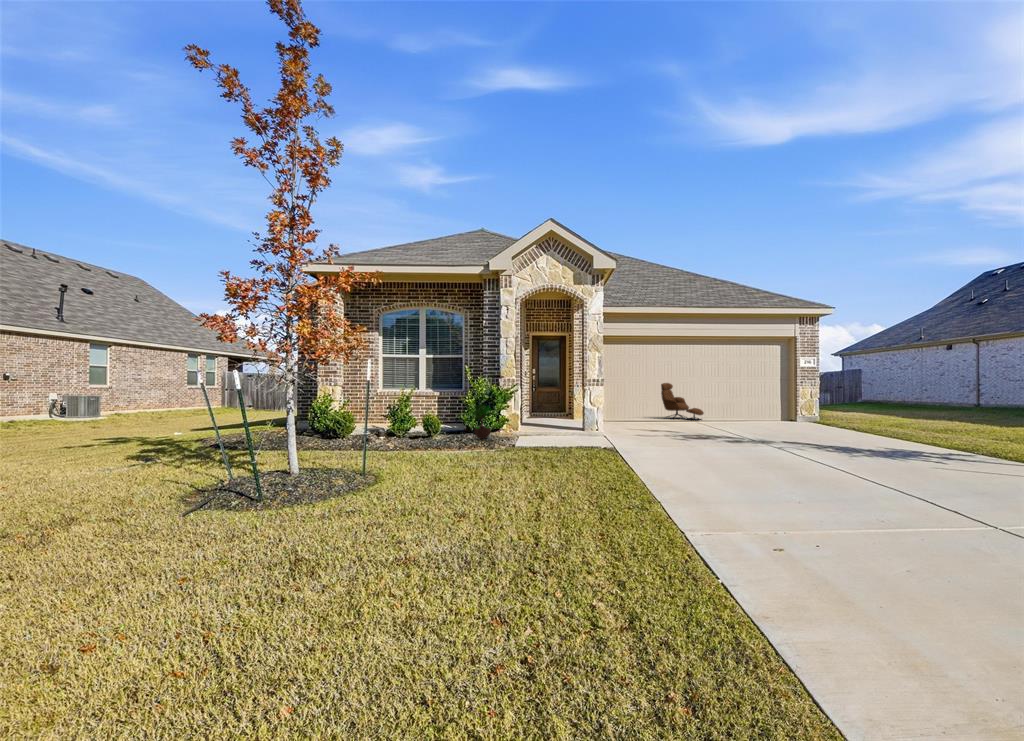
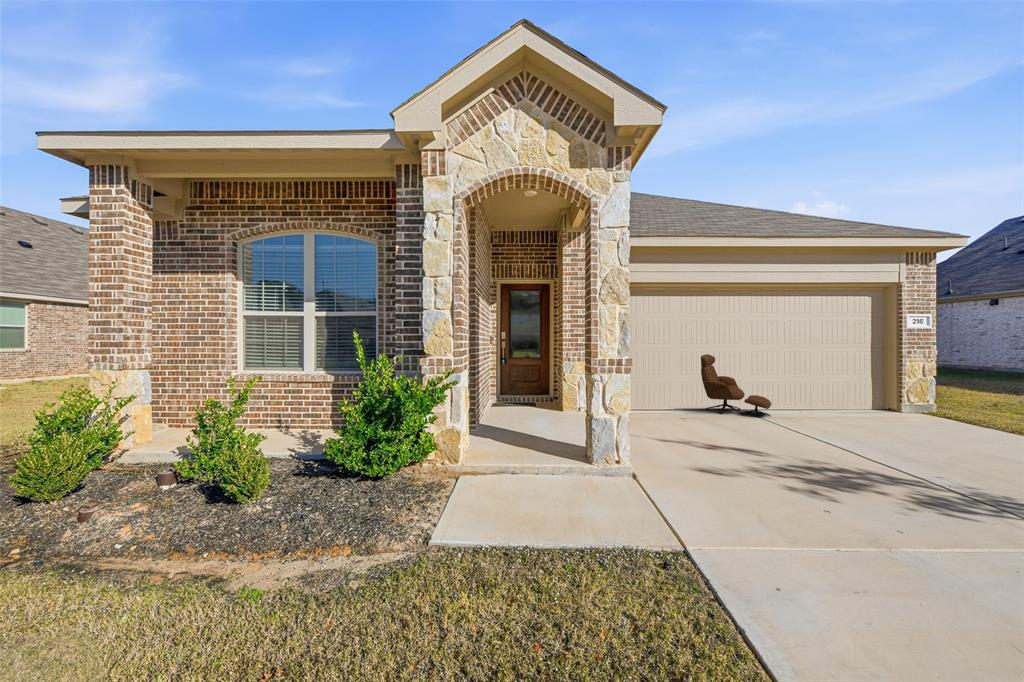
potted tree: present [473,405,491,439] -> none [337,418,391,502]

